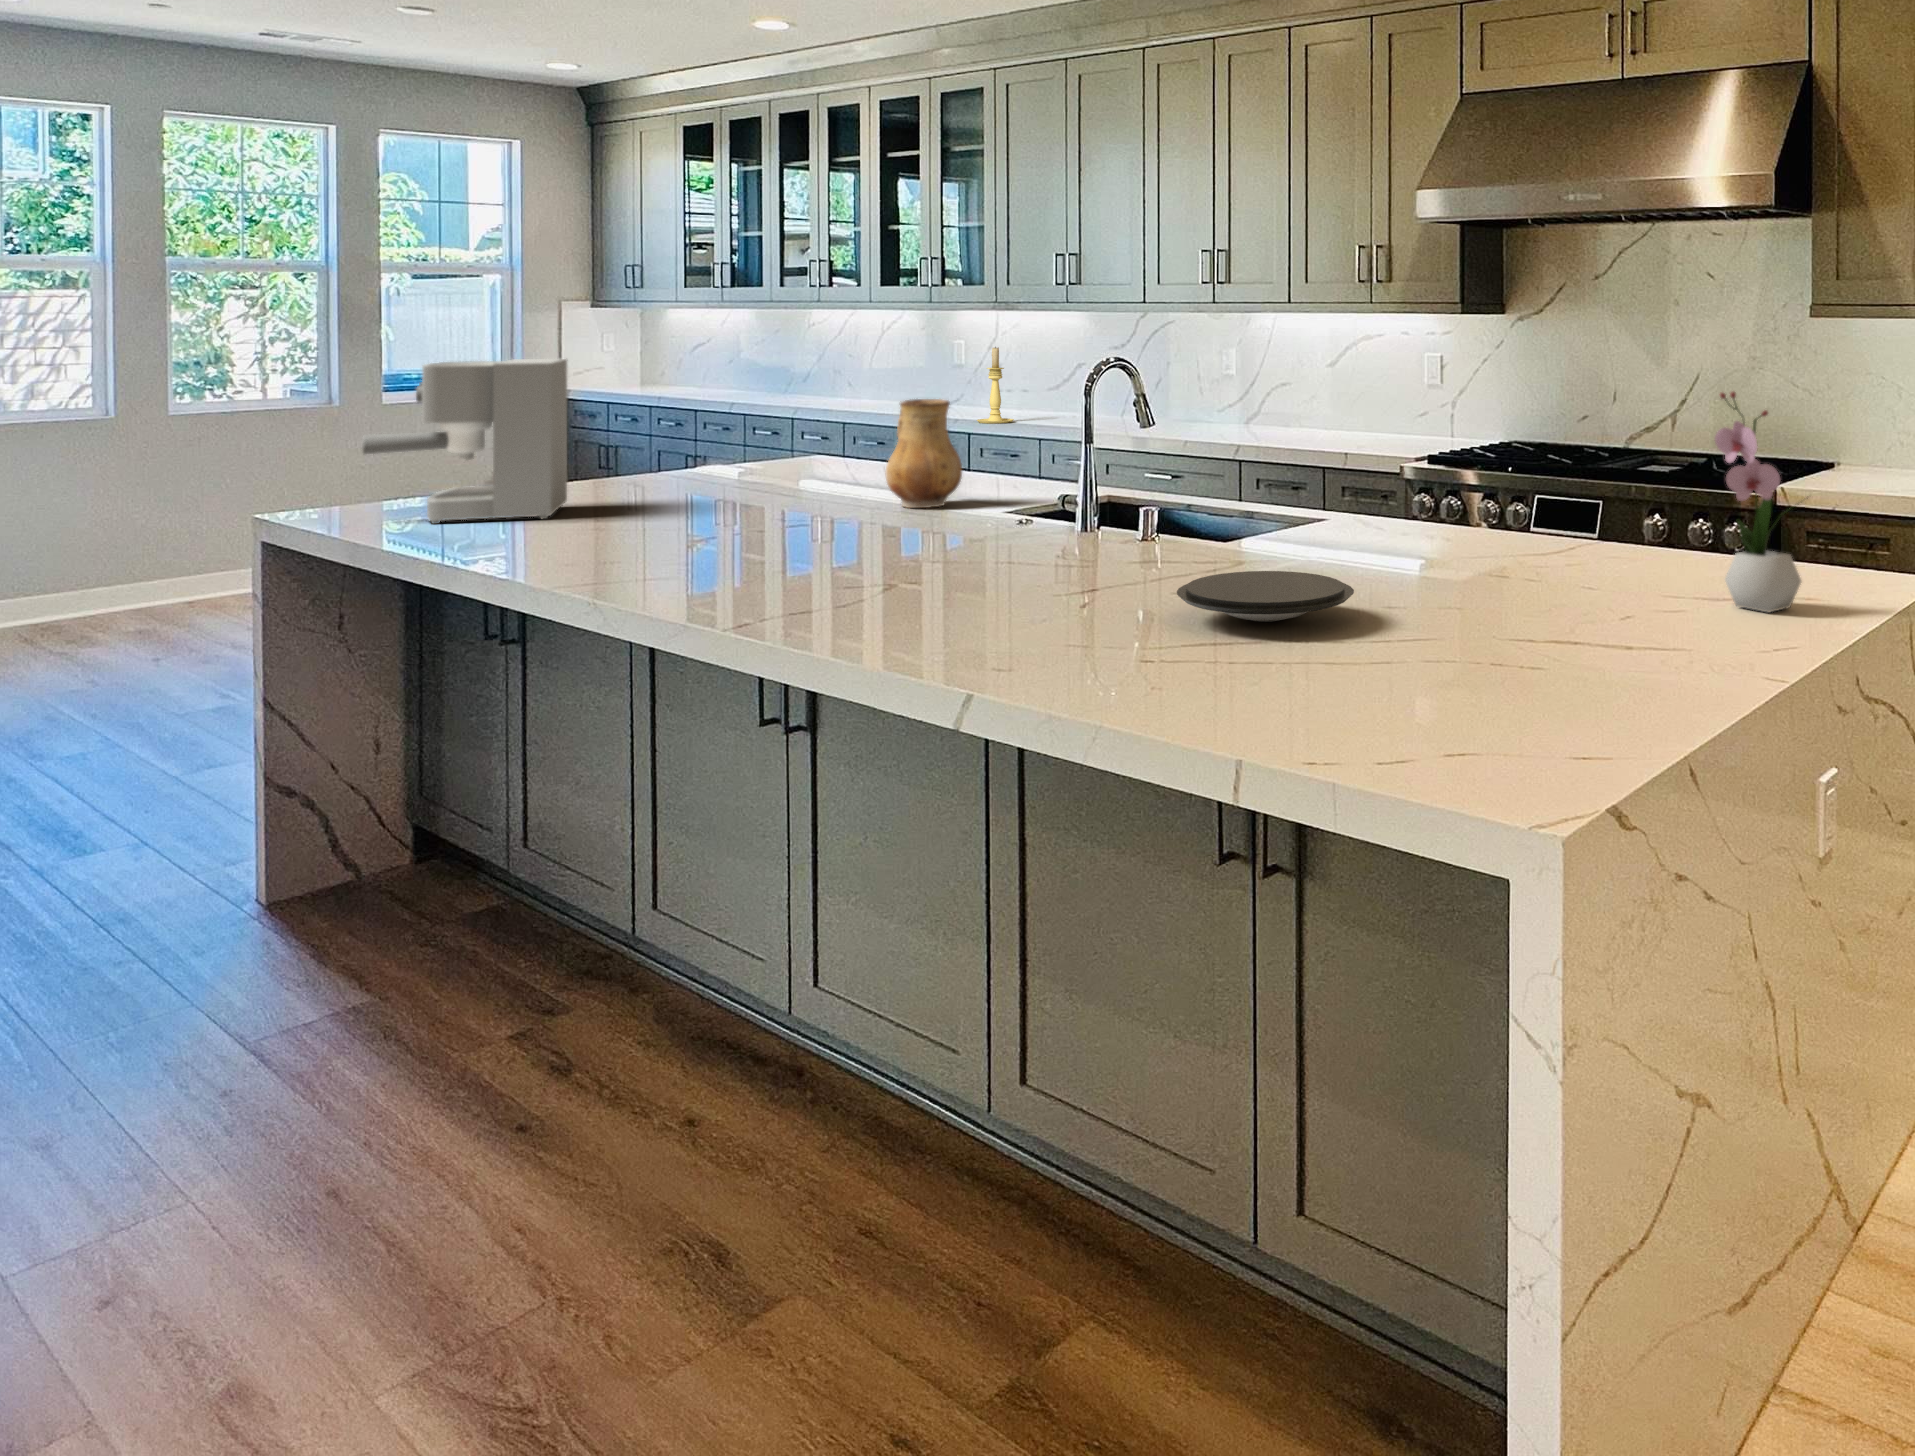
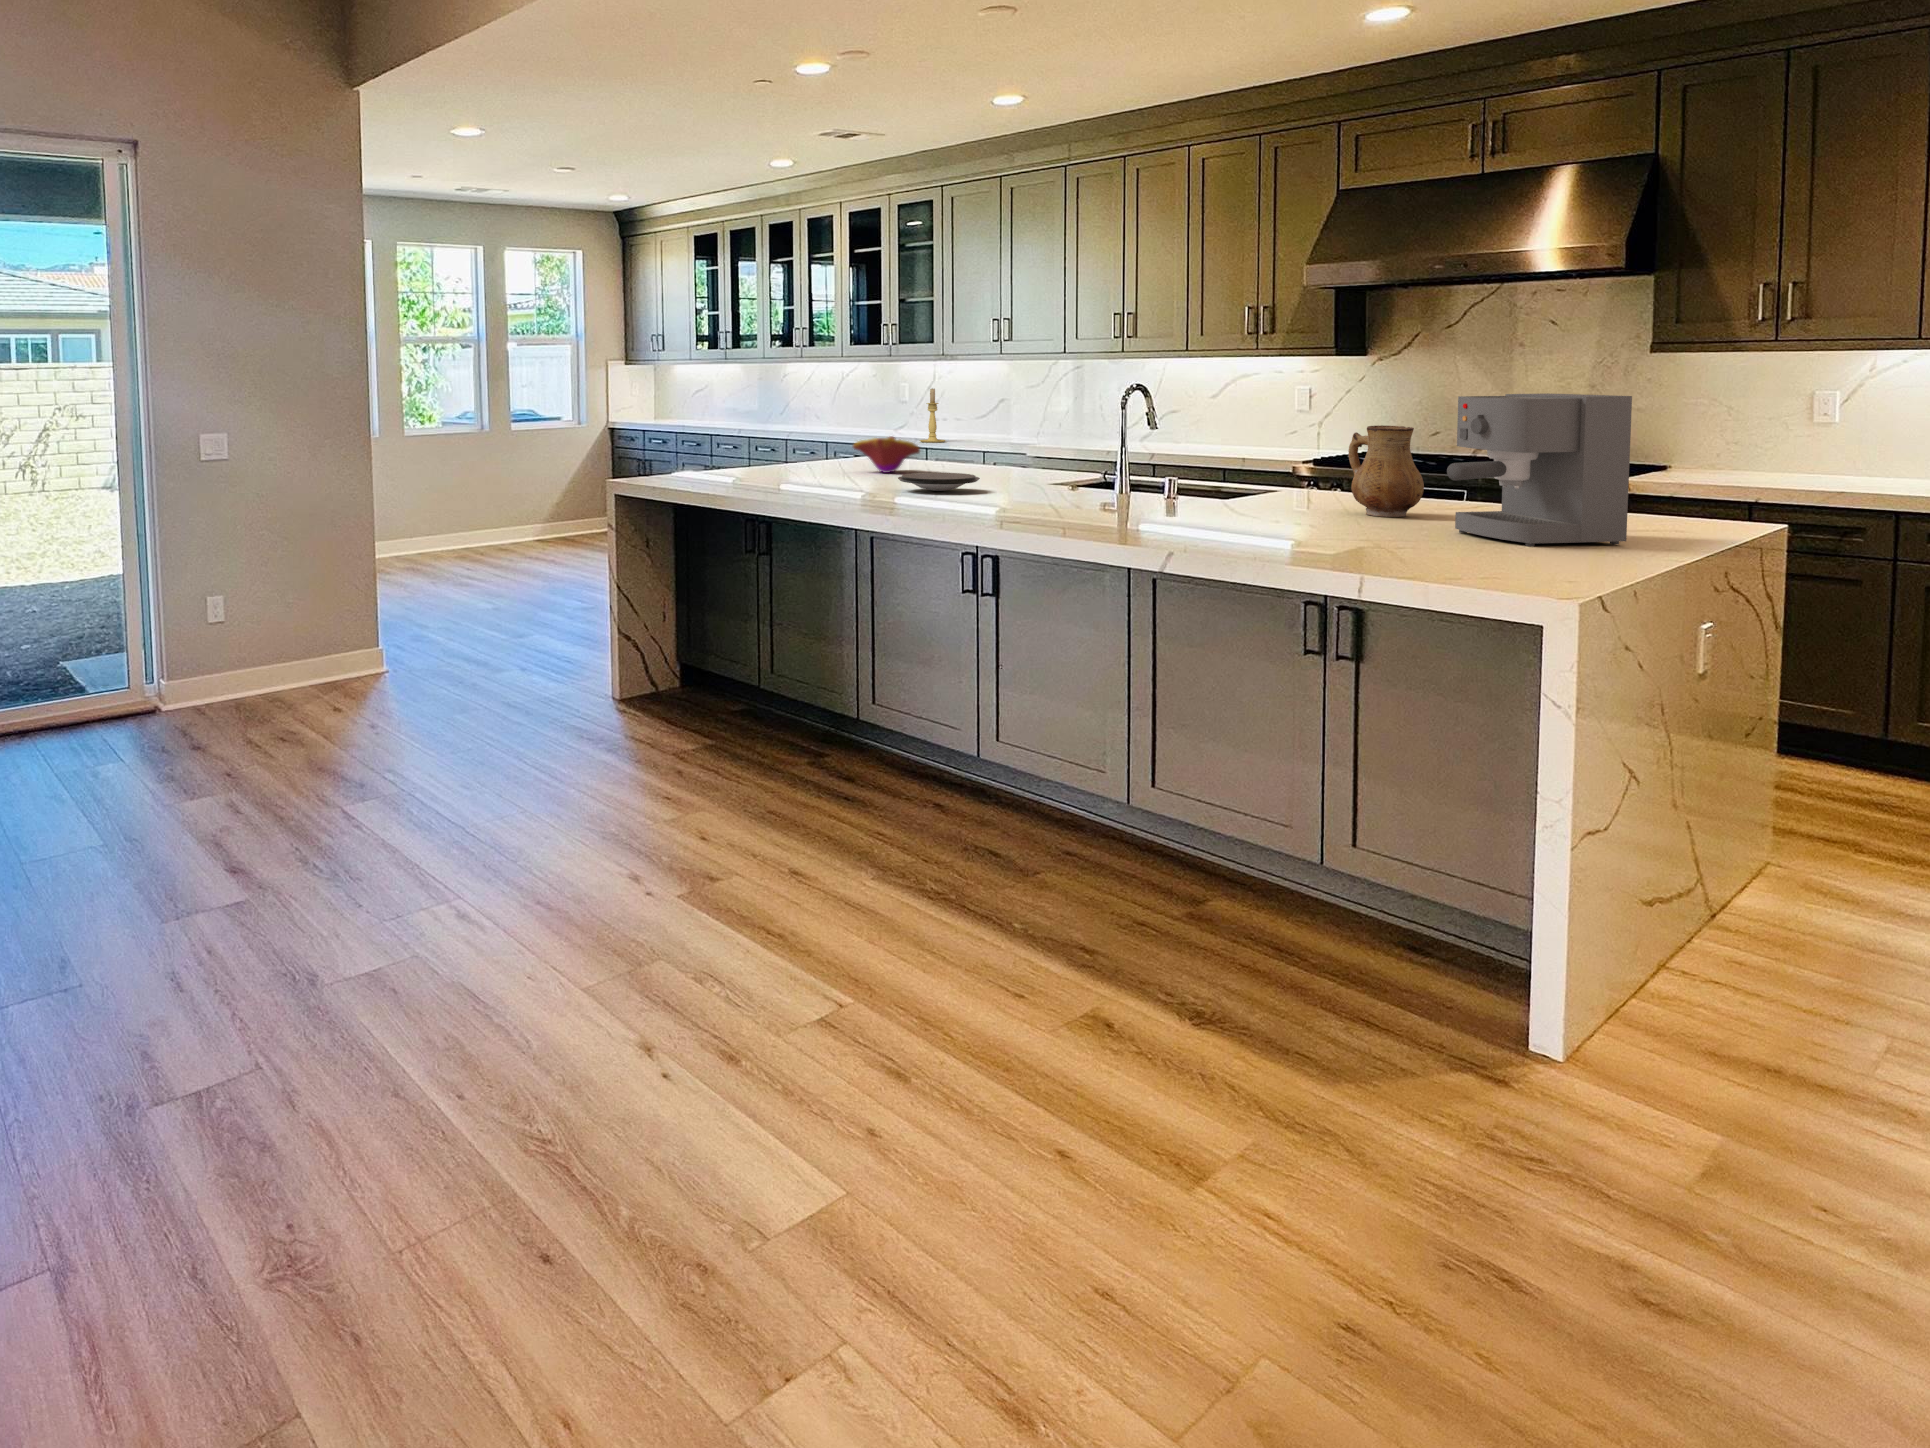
coffee maker: present [362,359,567,524] -> present [1447,393,1632,546]
flower arrangement: present [1715,392,1801,612] -> none [1621,393,1694,536]
ceramic pitcher: present [885,399,962,508] -> present [1348,425,1424,517]
decorative bowl: none [727,433,844,493] -> present [853,437,920,473]
plate: present [1177,571,1354,622] -> present [898,472,980,491]

